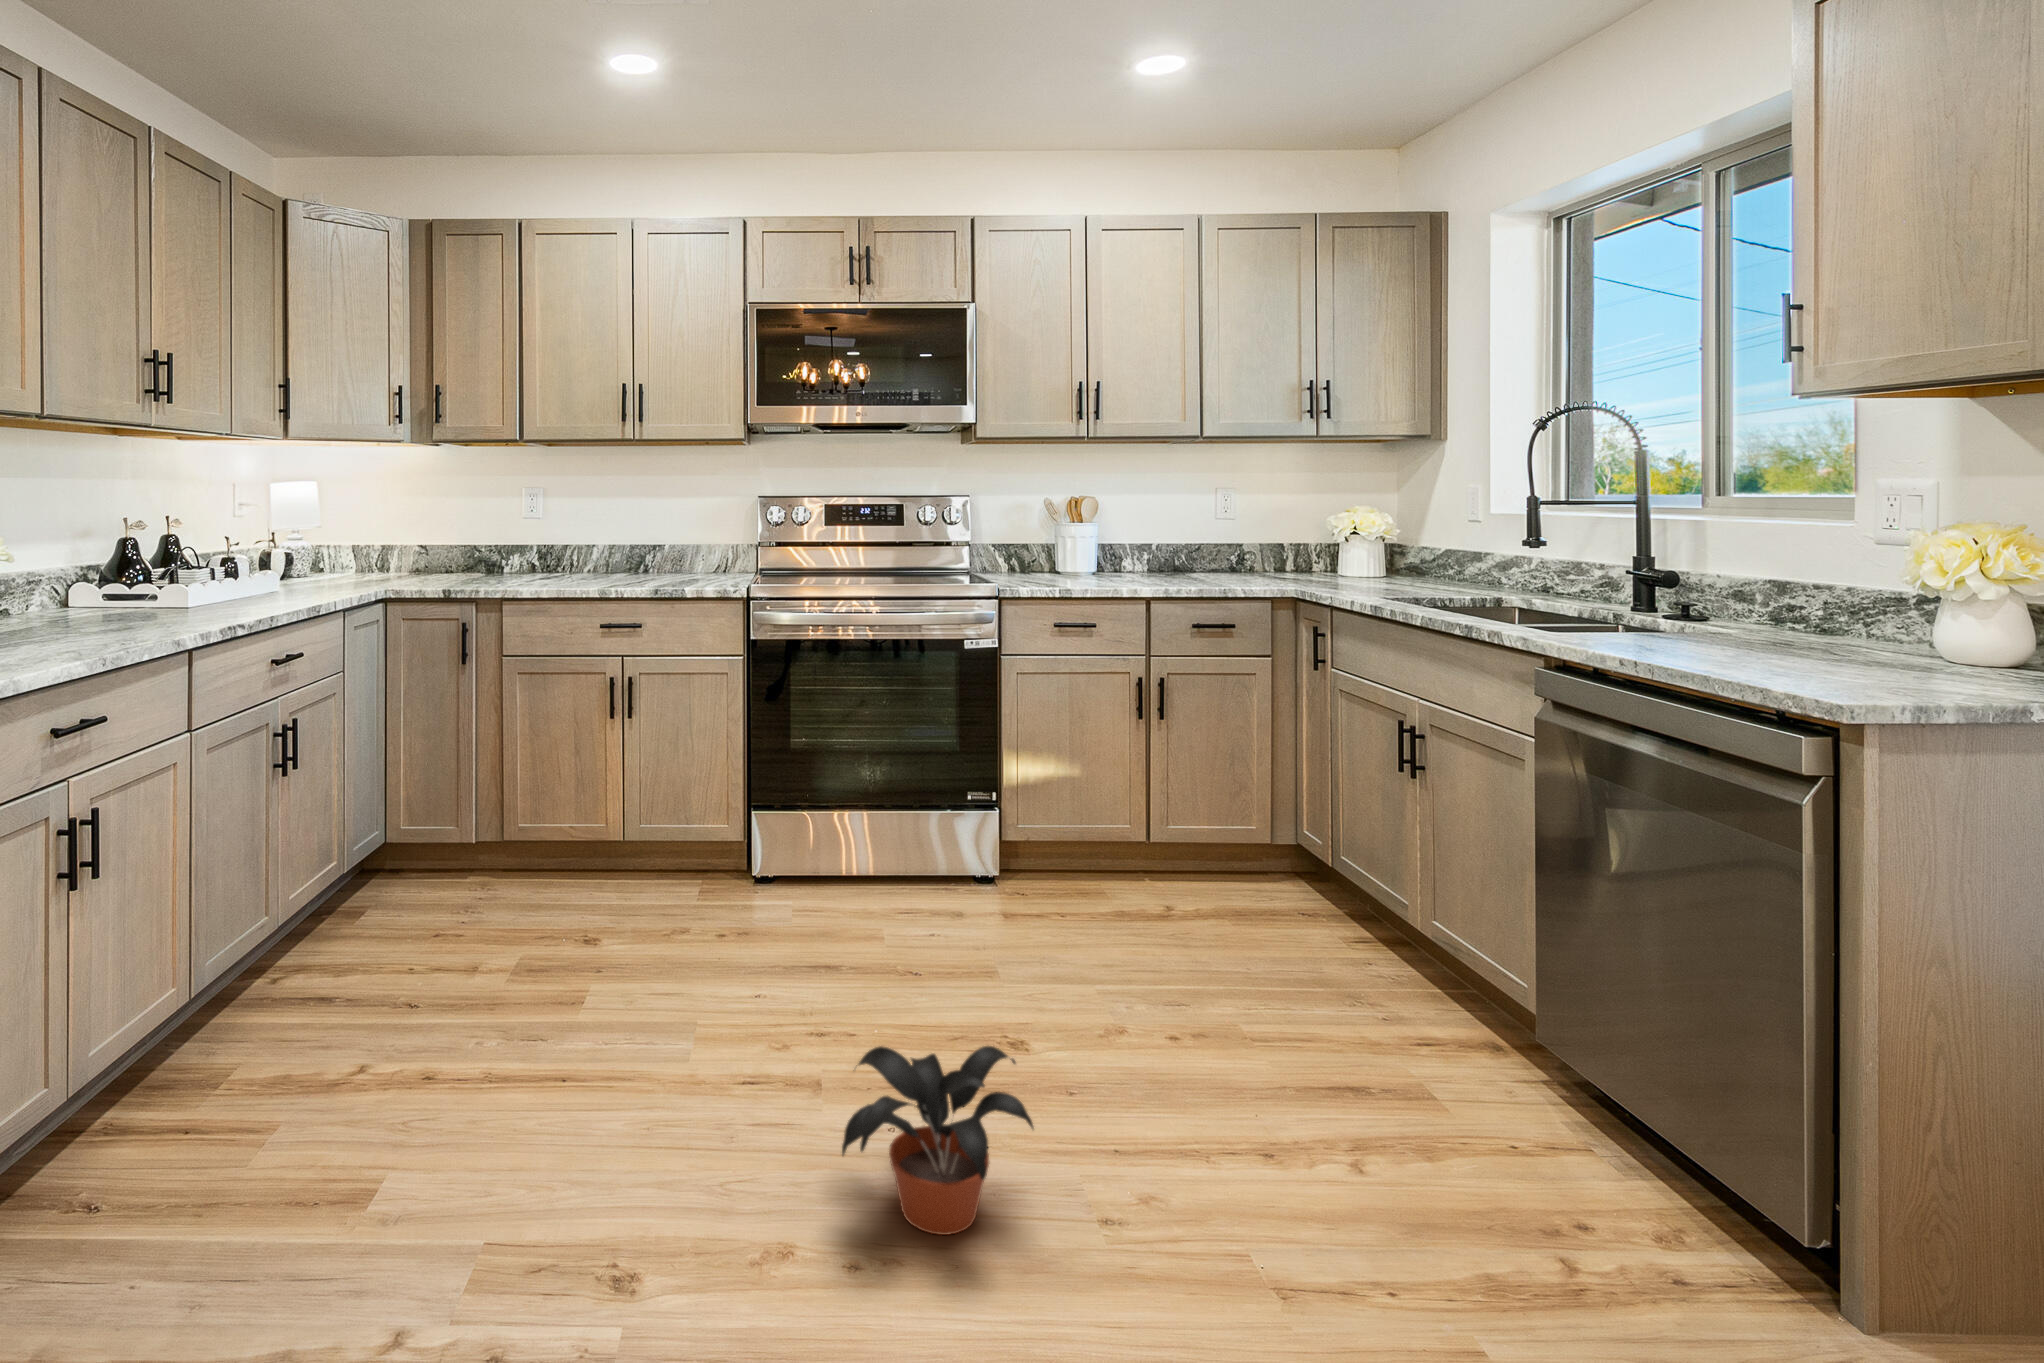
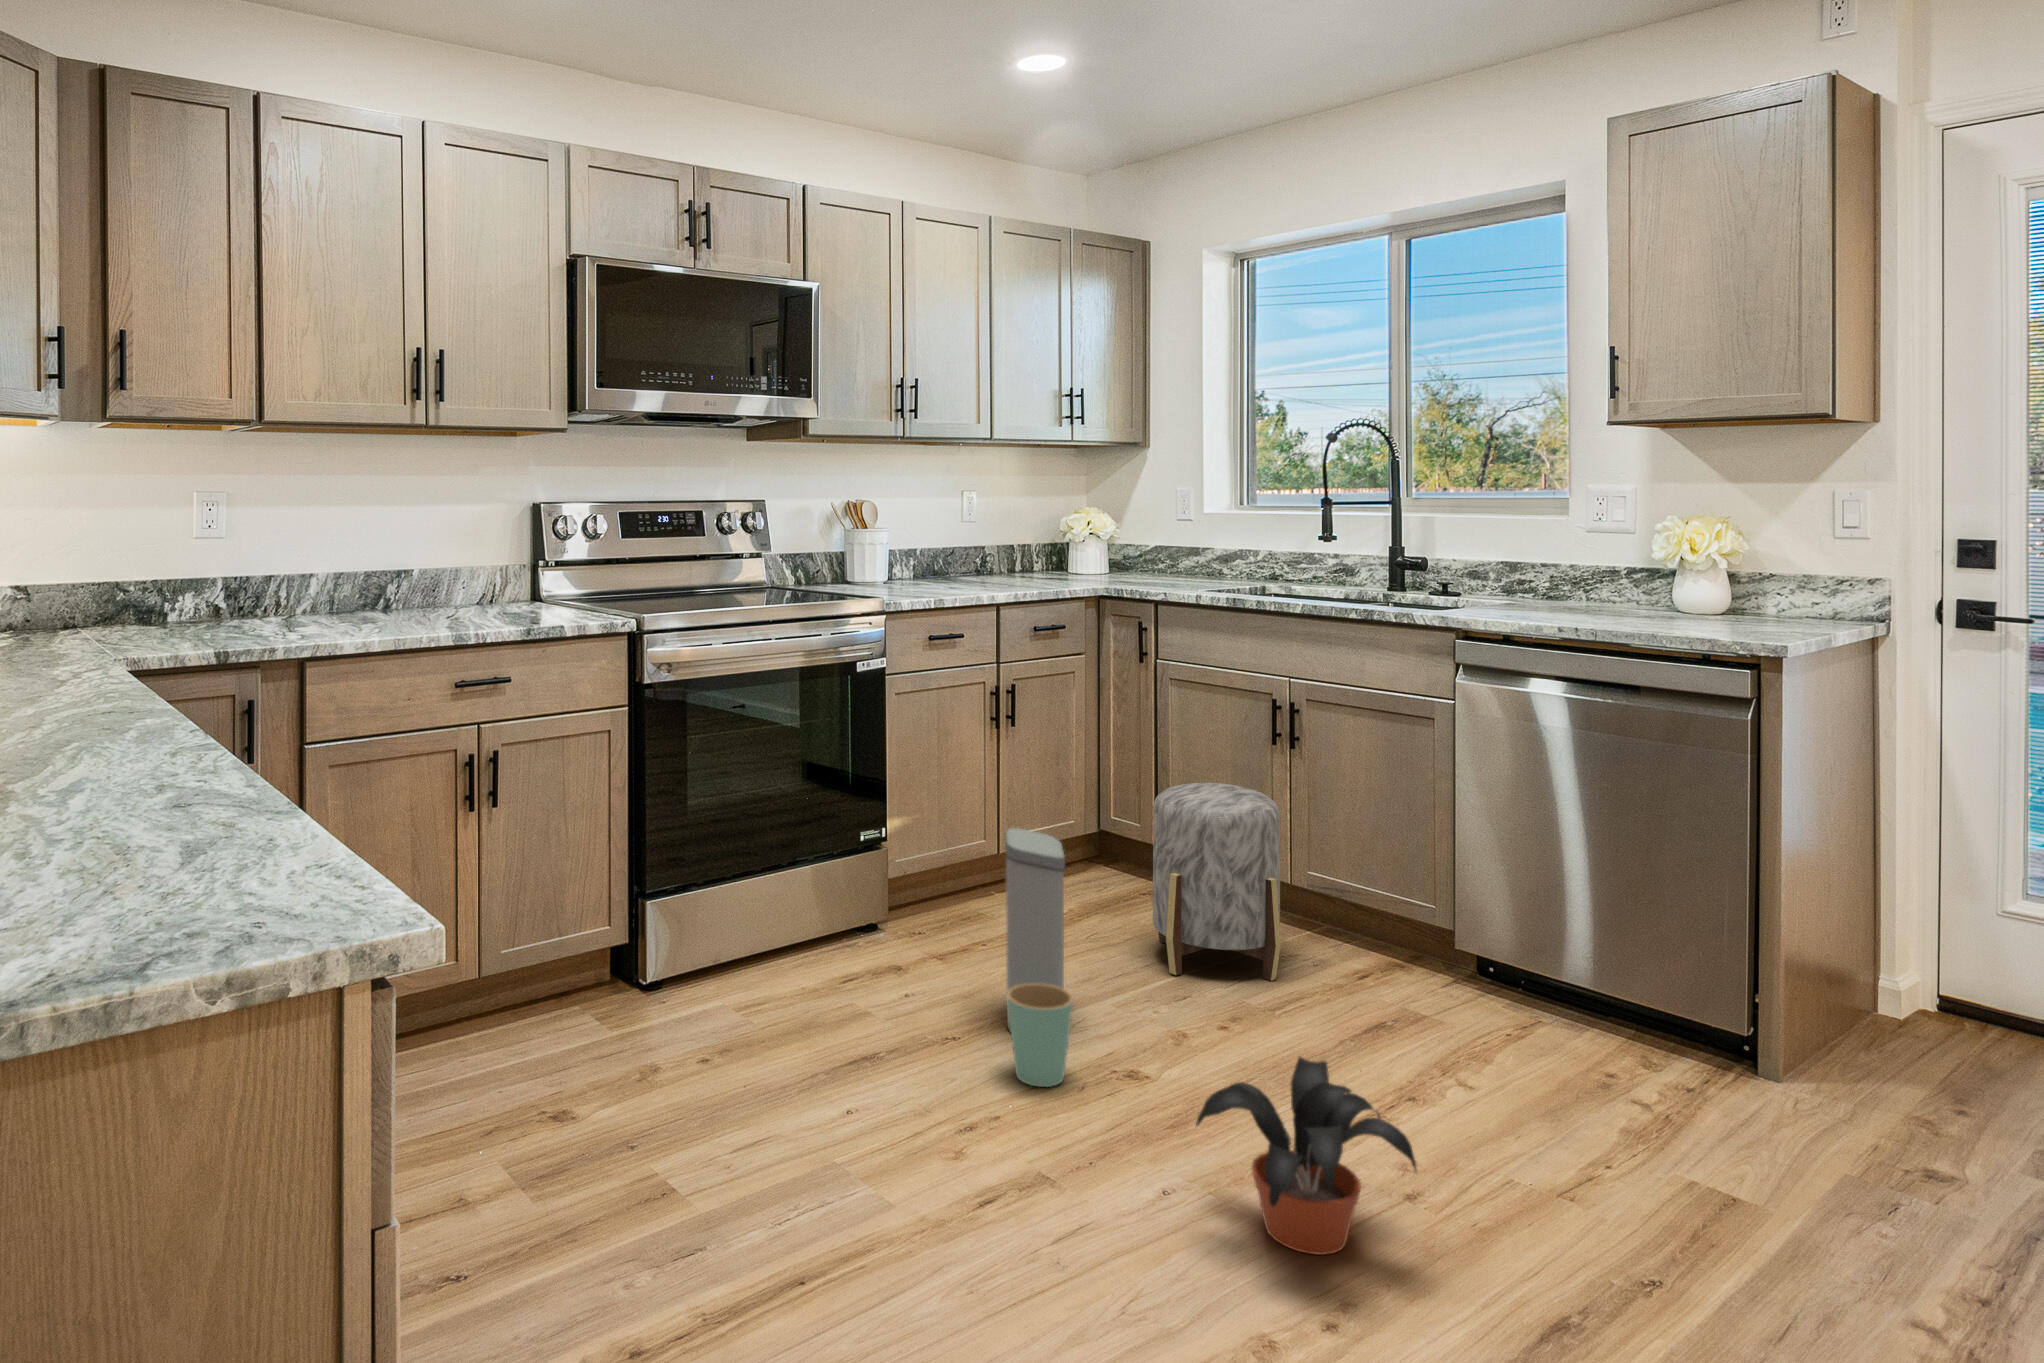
stool: none [1192,796,1351,1019] -> present [1153,783,1281,981]
trash can: none [899,801,1041,1033] -> present [1005,828,1074,1087]

